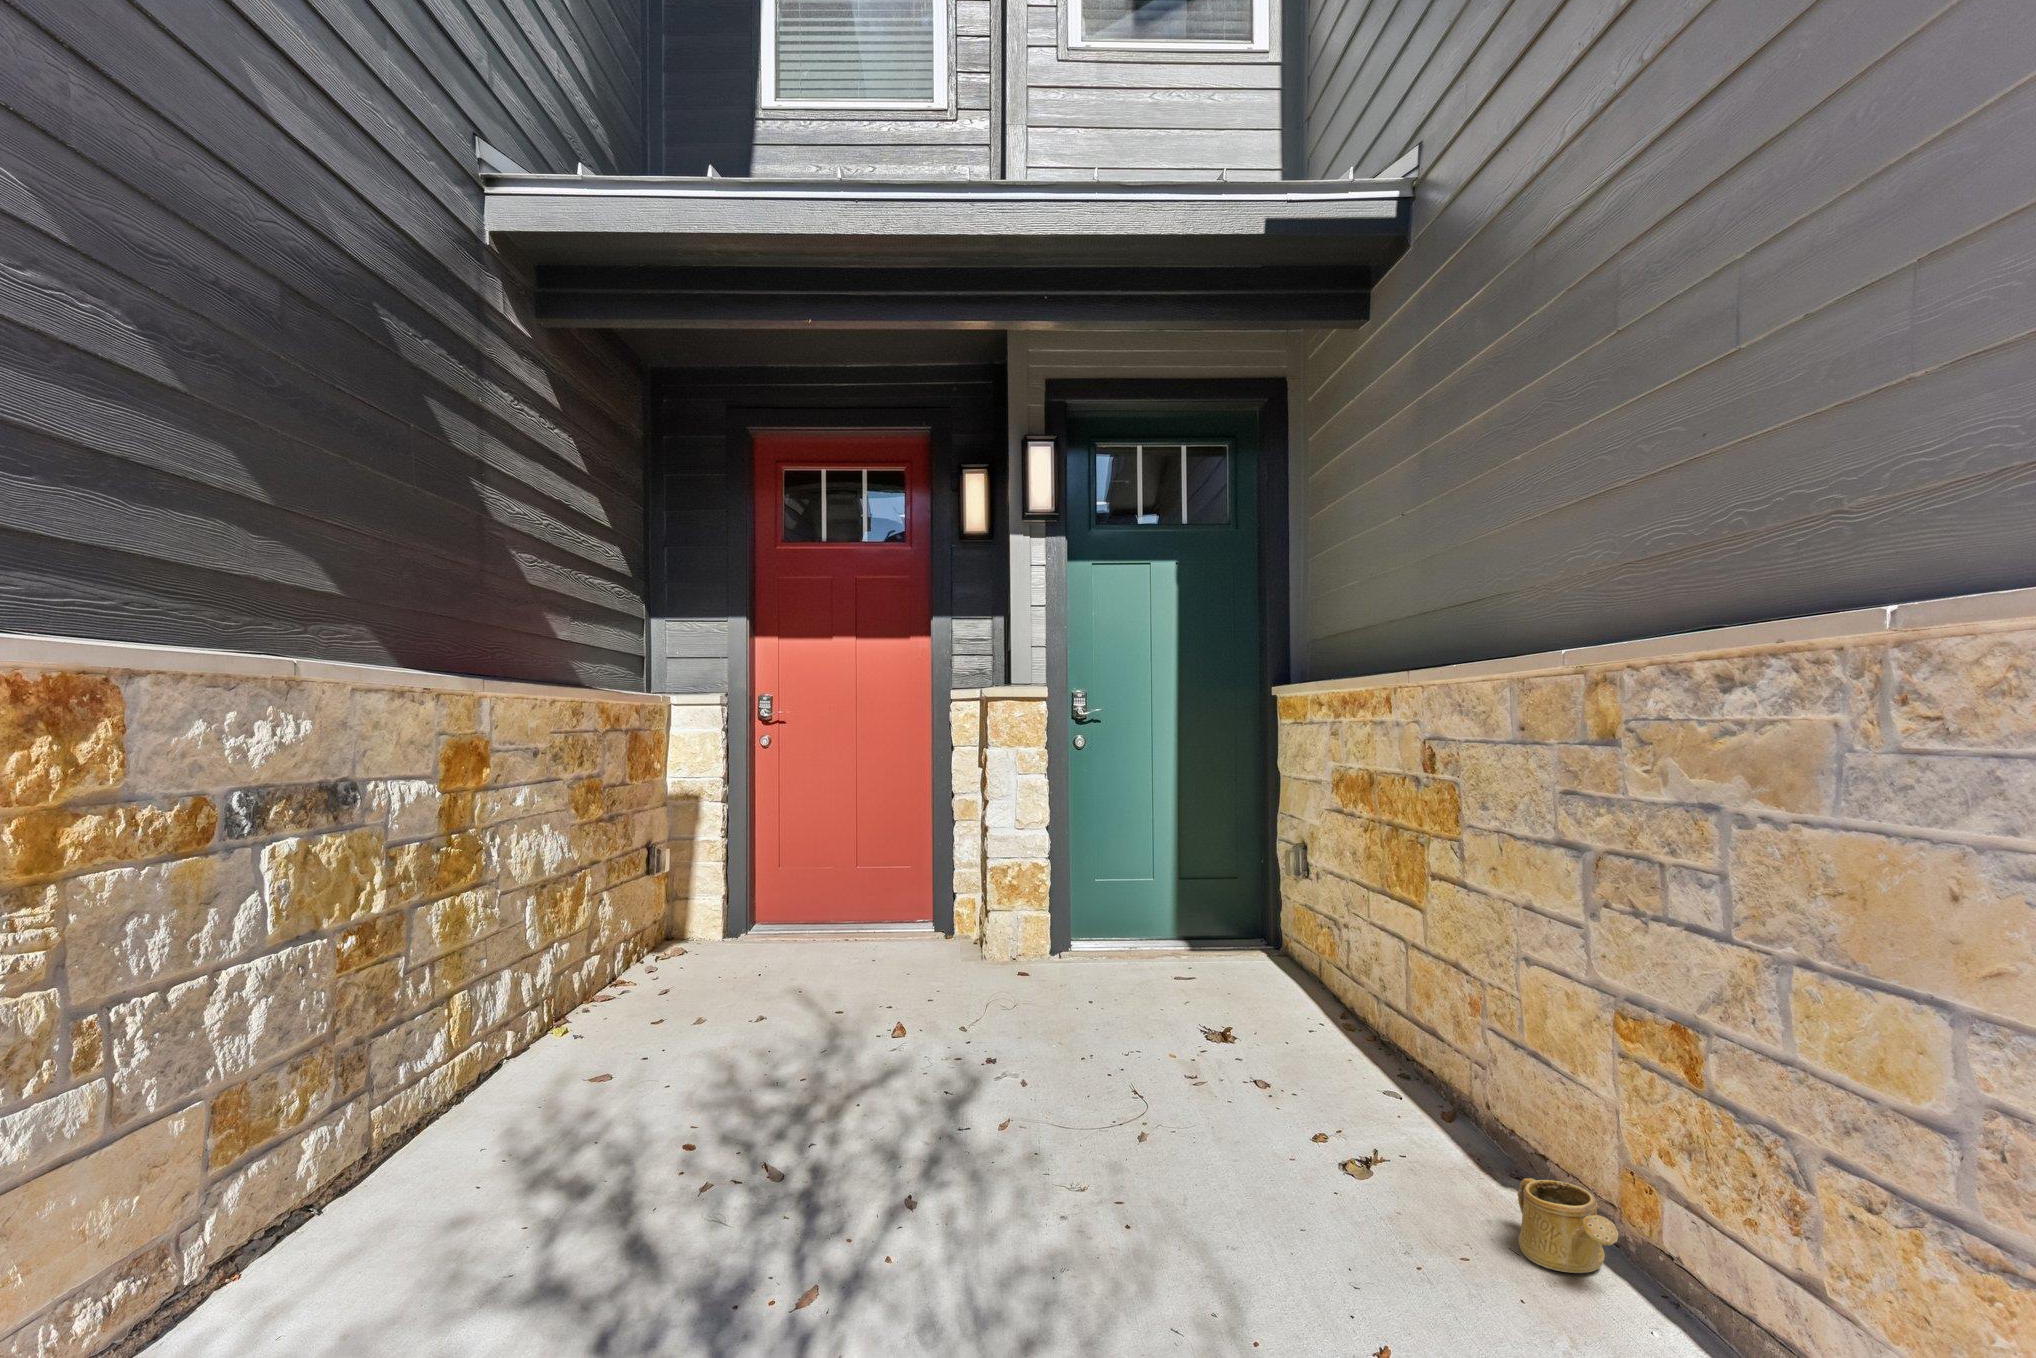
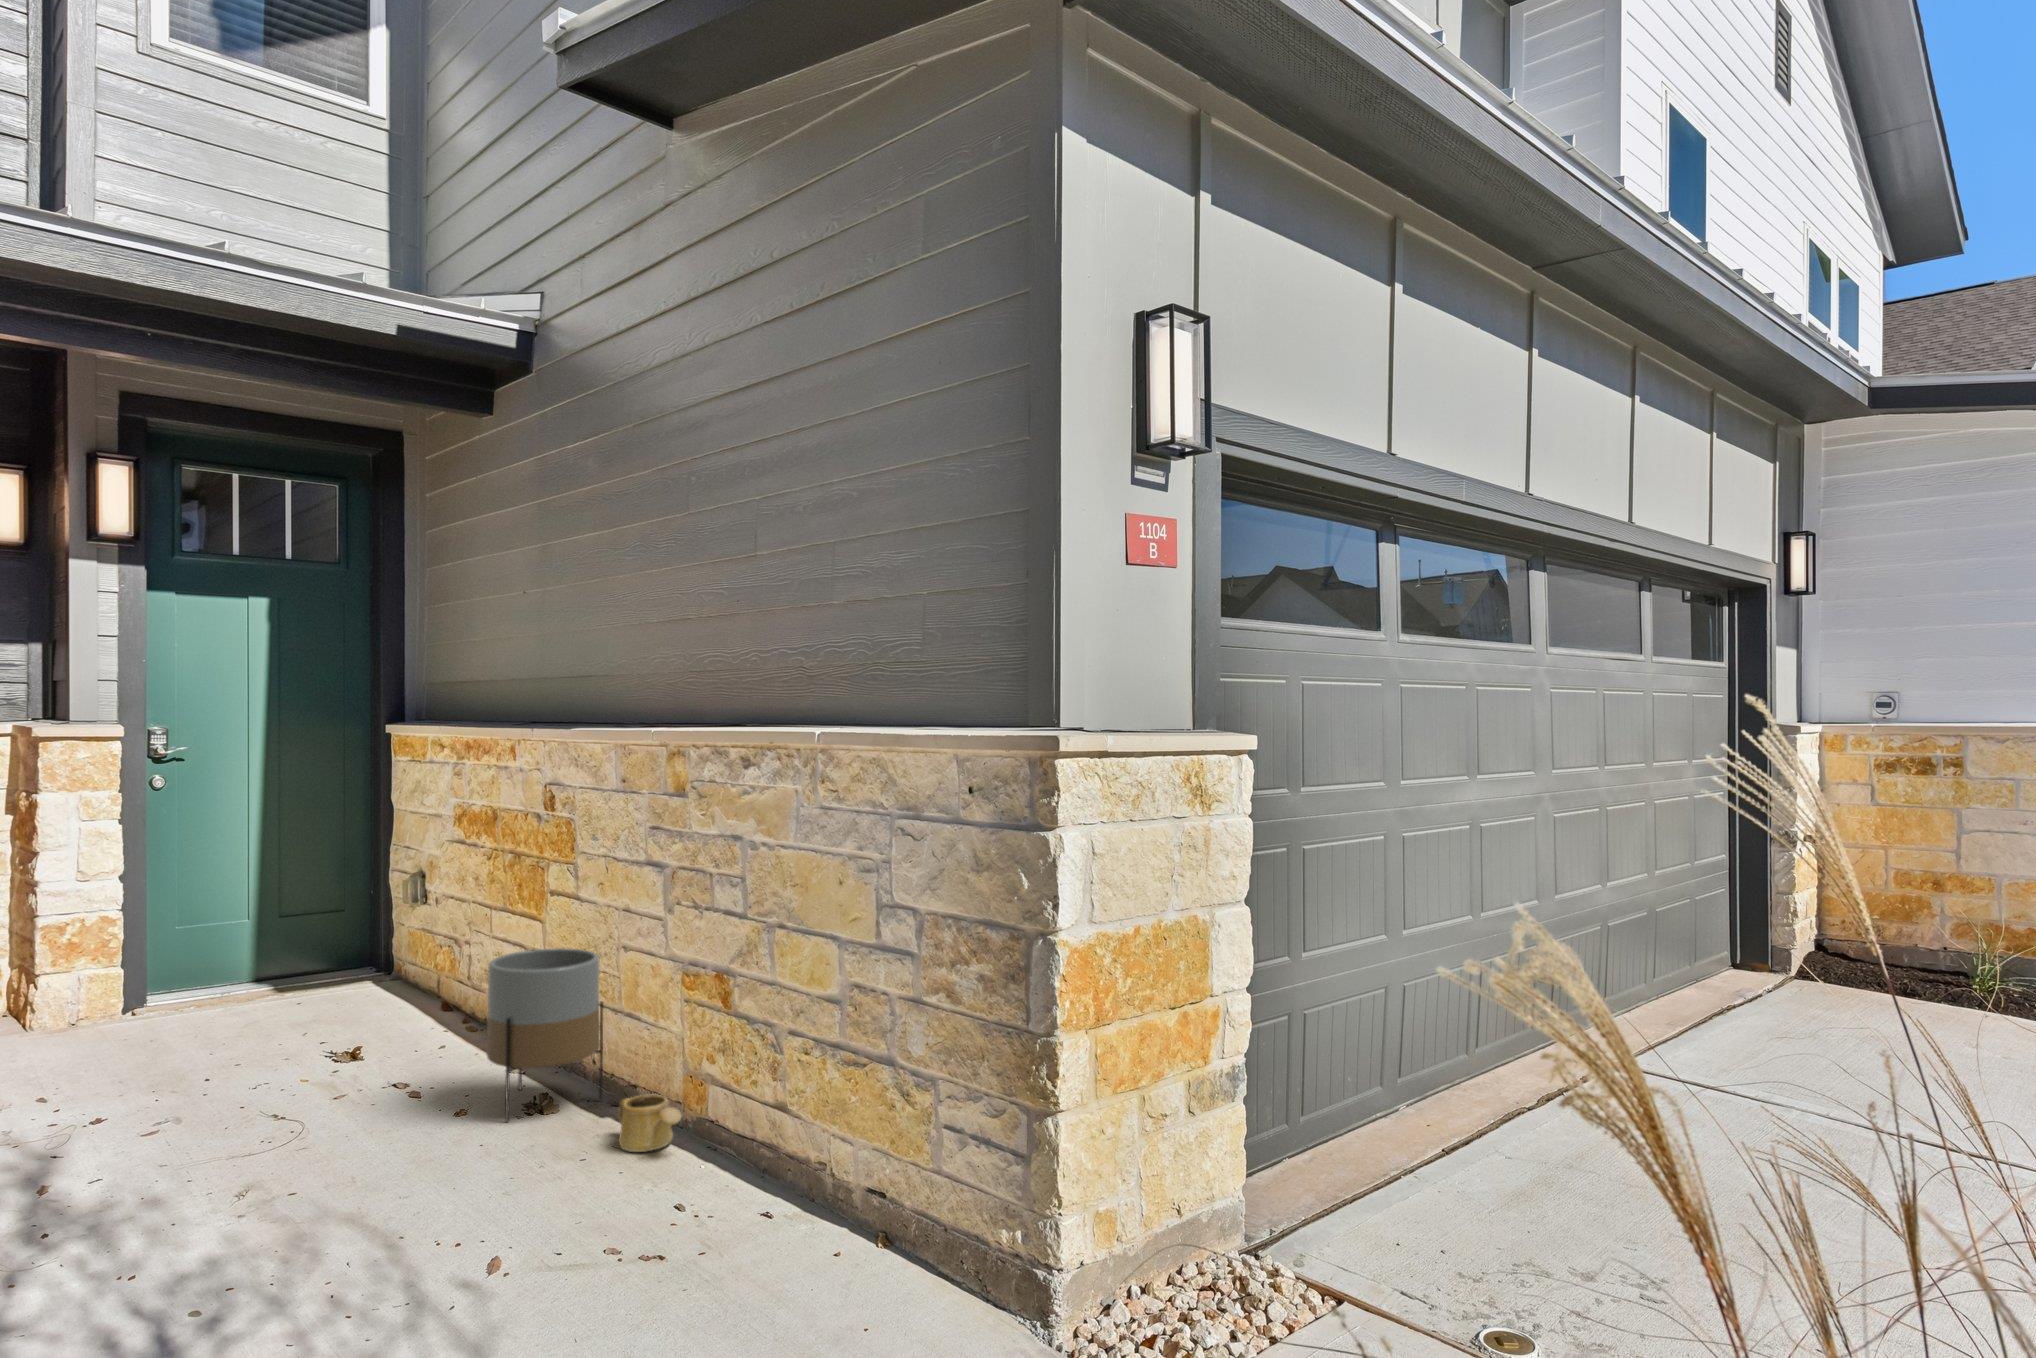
planter: none [1347,944,1499,1163] -> present [487,948,603,1122]

